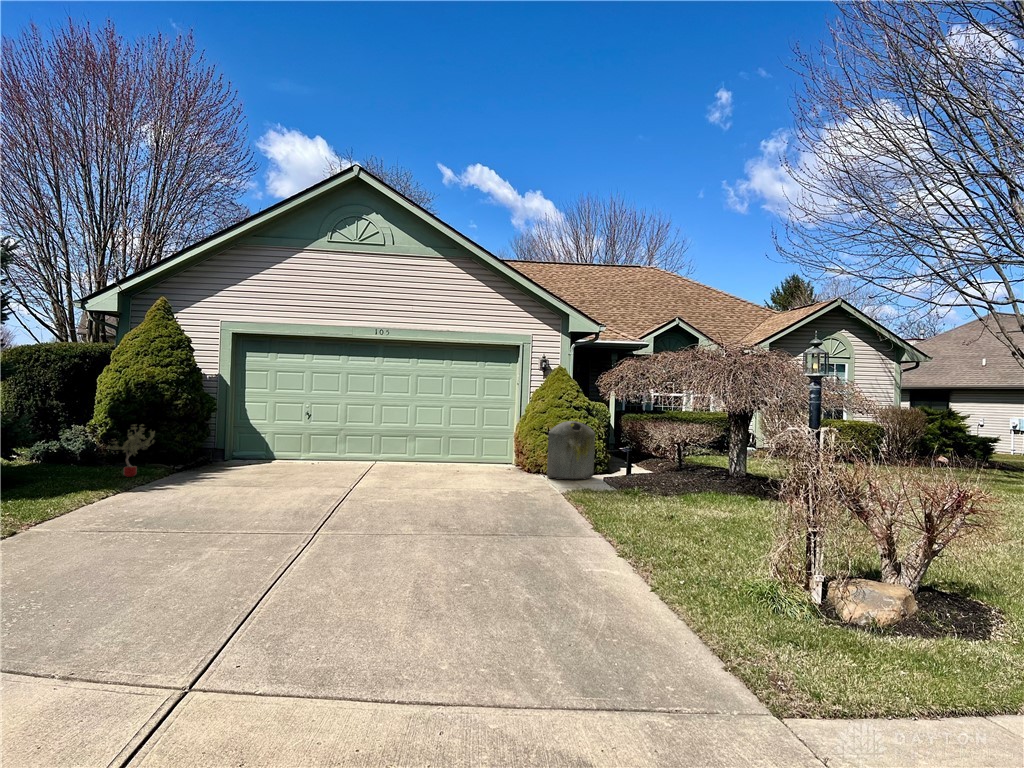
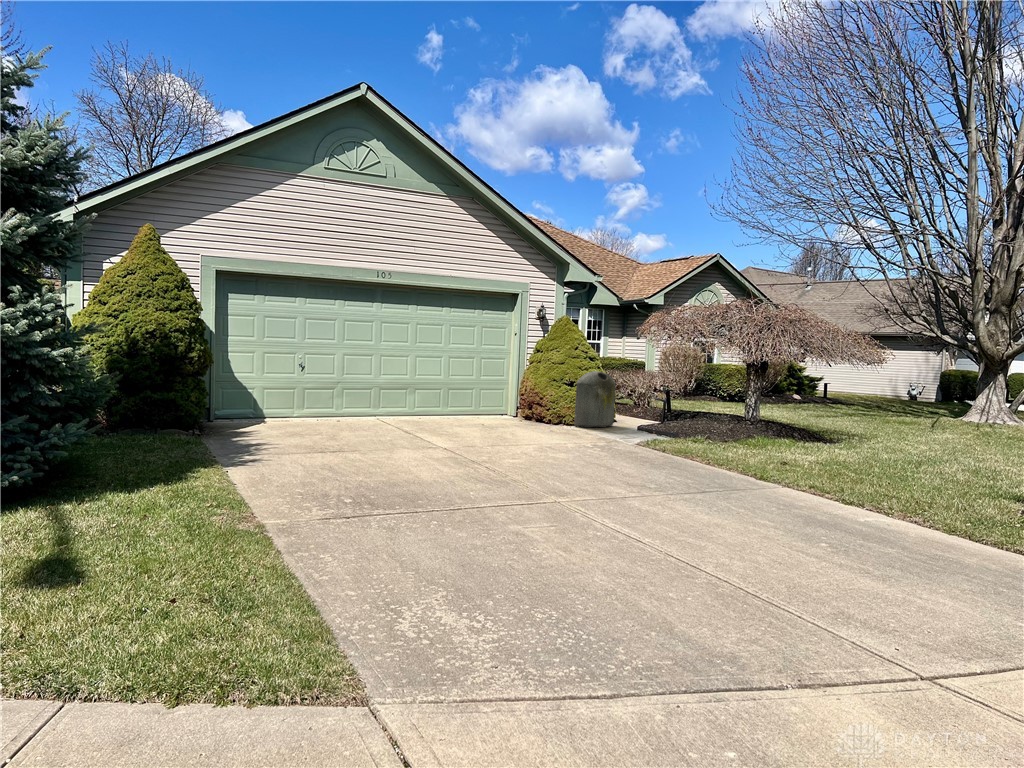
potted tree: present [107,425,155,477] -> none [136,376,192,436]

